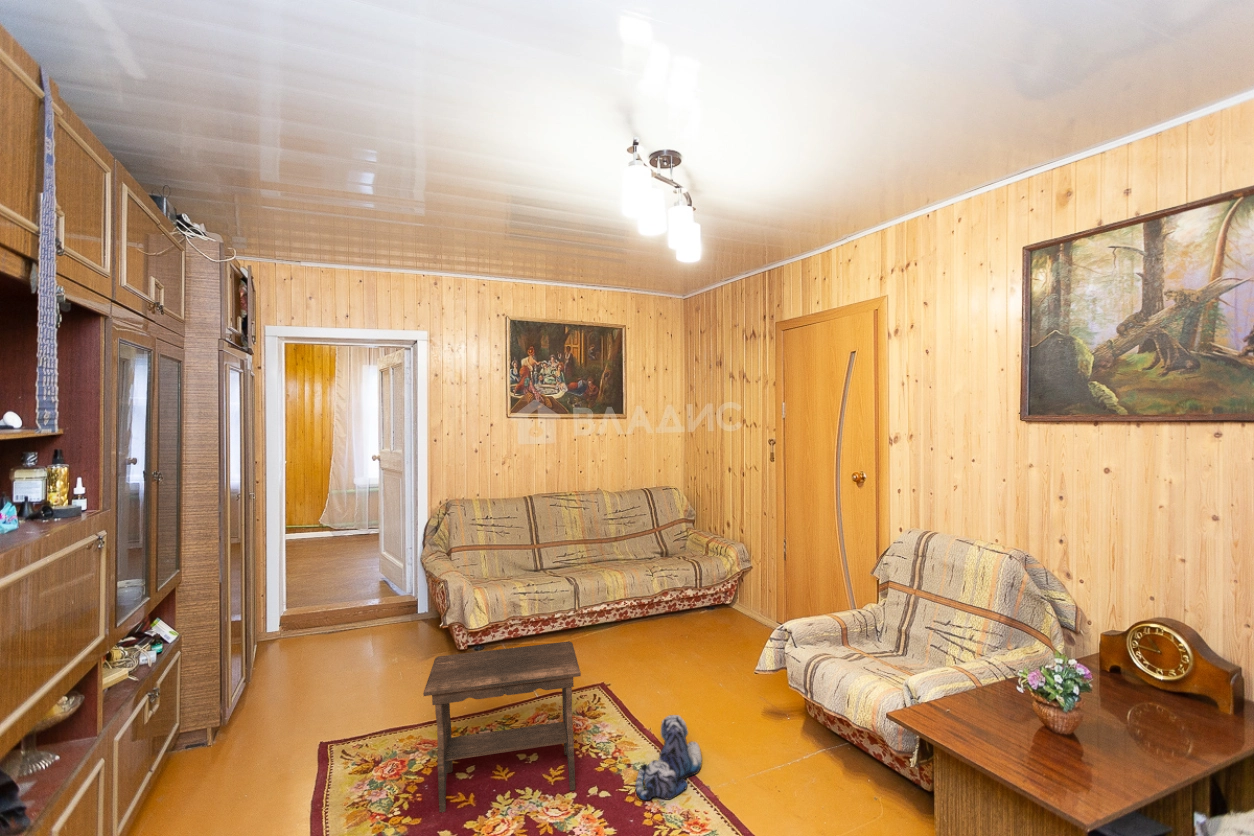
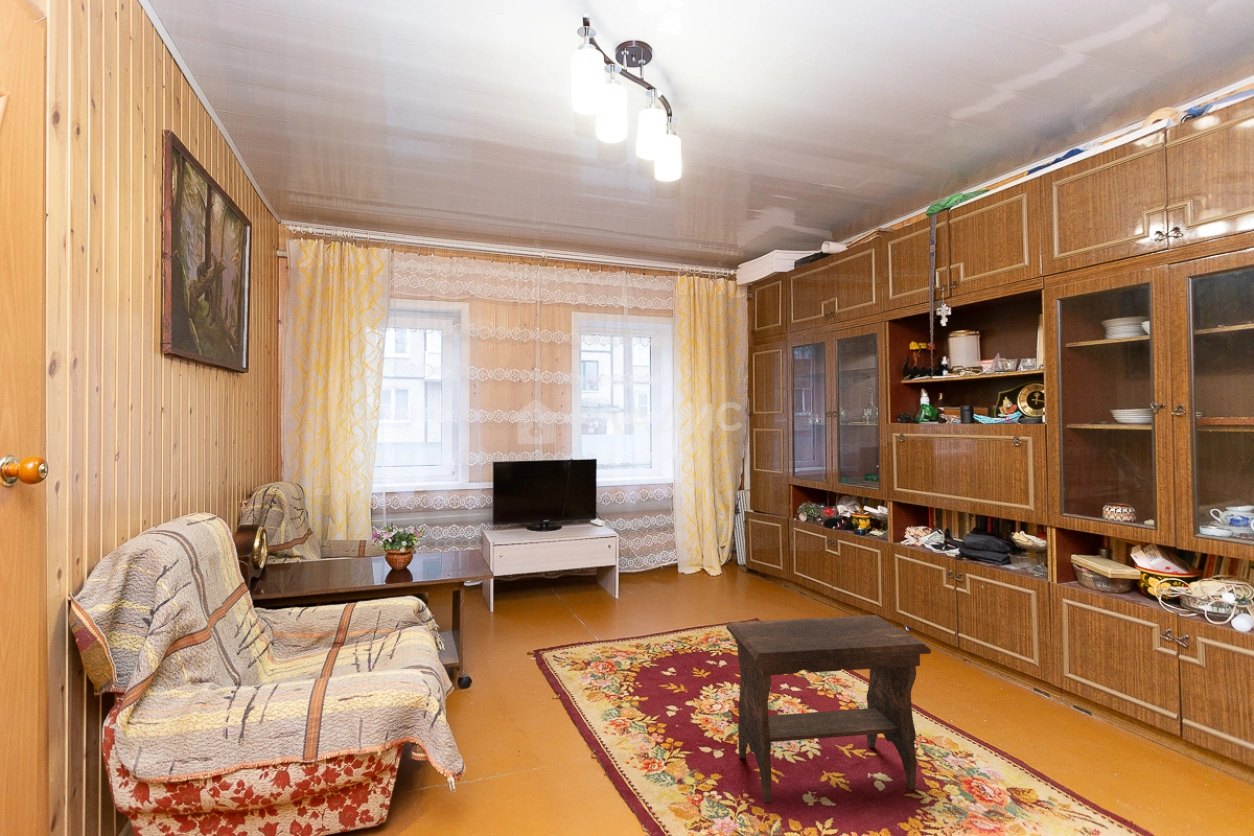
plush toy: present [636,715,702,800] -> none [587,705,673,793]

